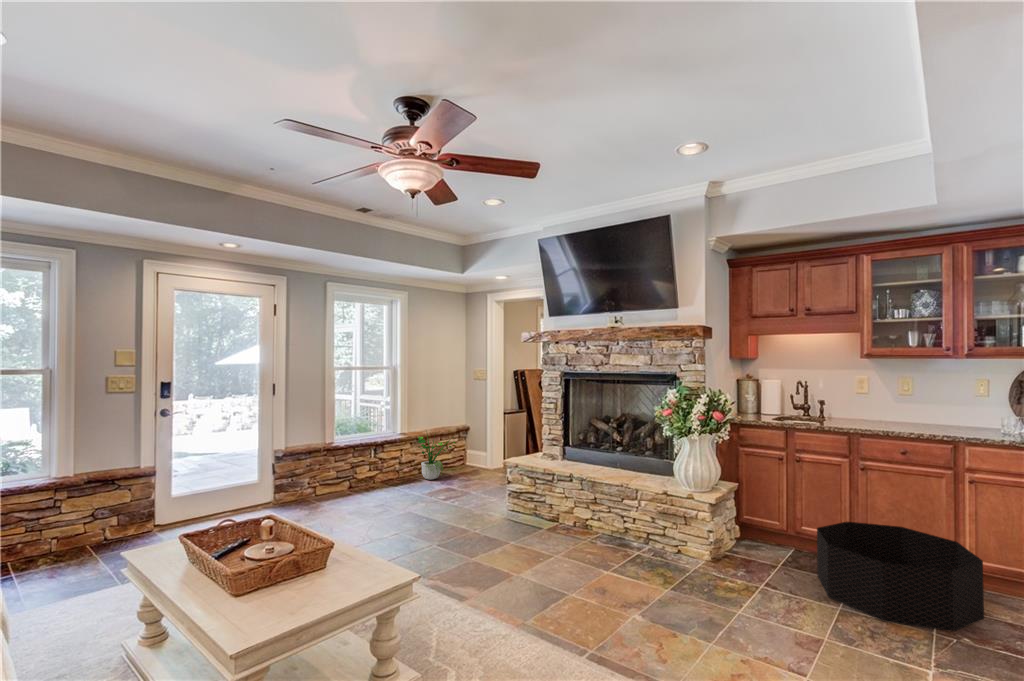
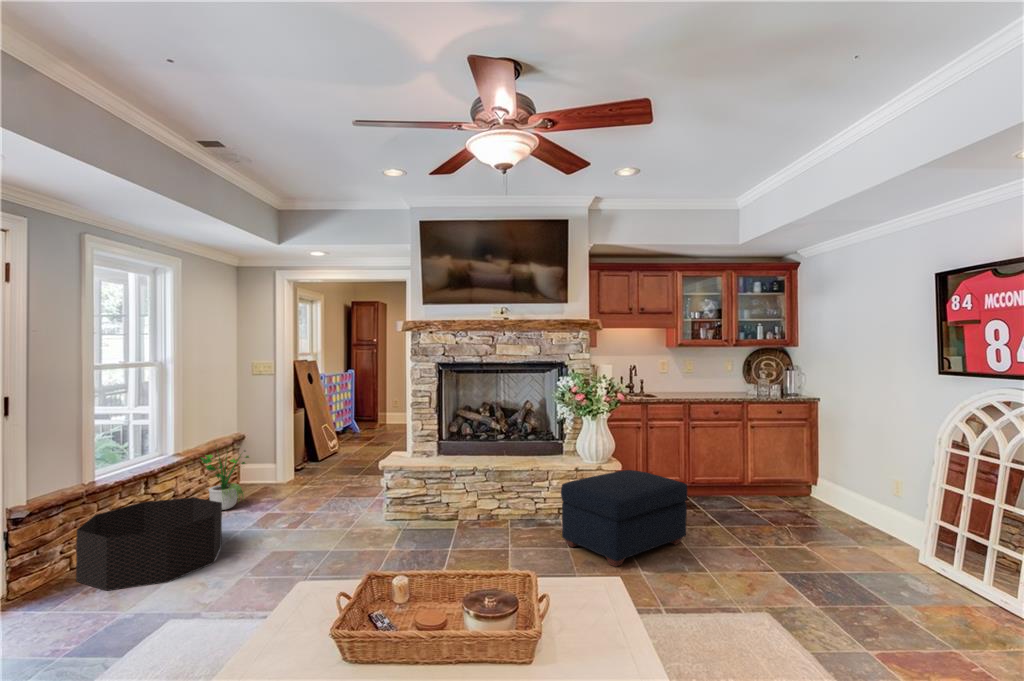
ottoman: none [607,501,750,603] -> present [561,470,687,567]
basket: present [817,522,984,632] -> present [76,497,222,591]

